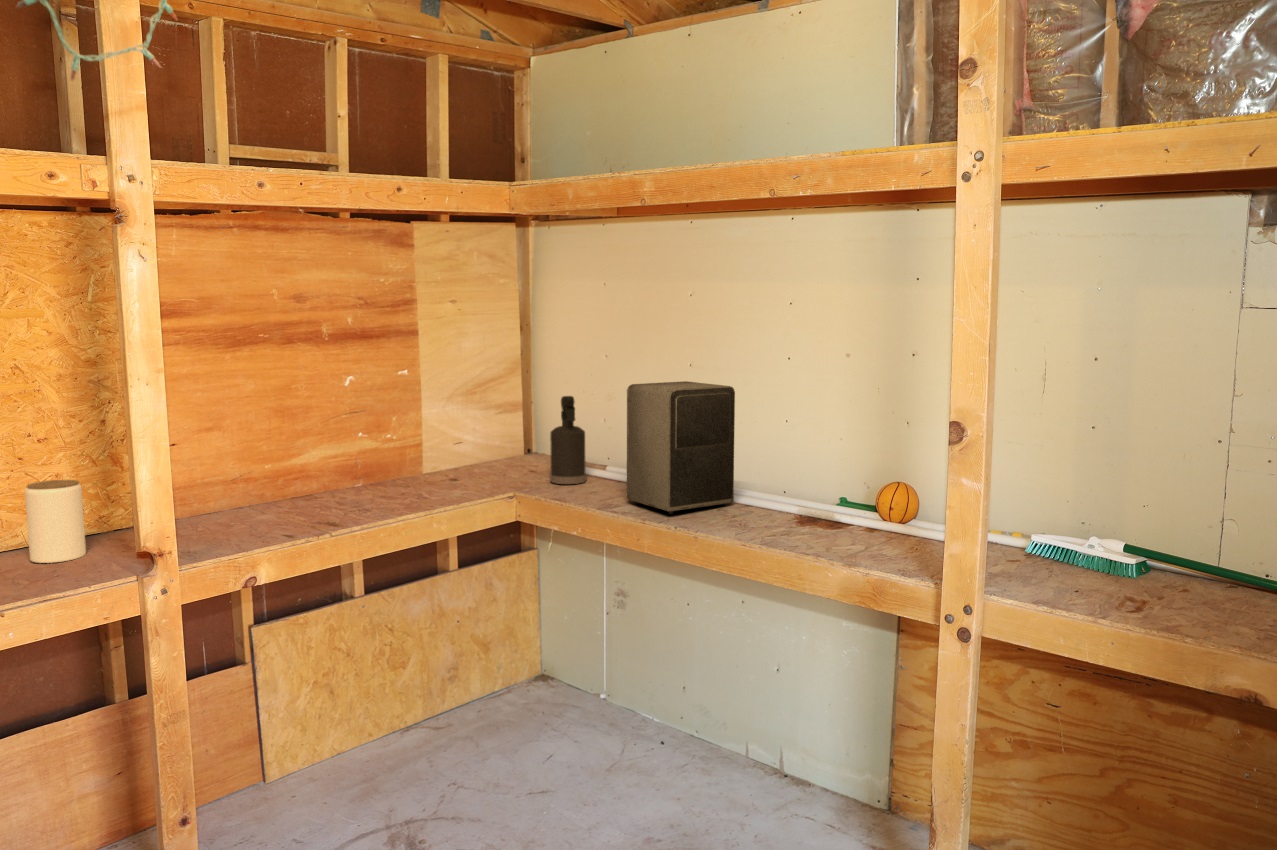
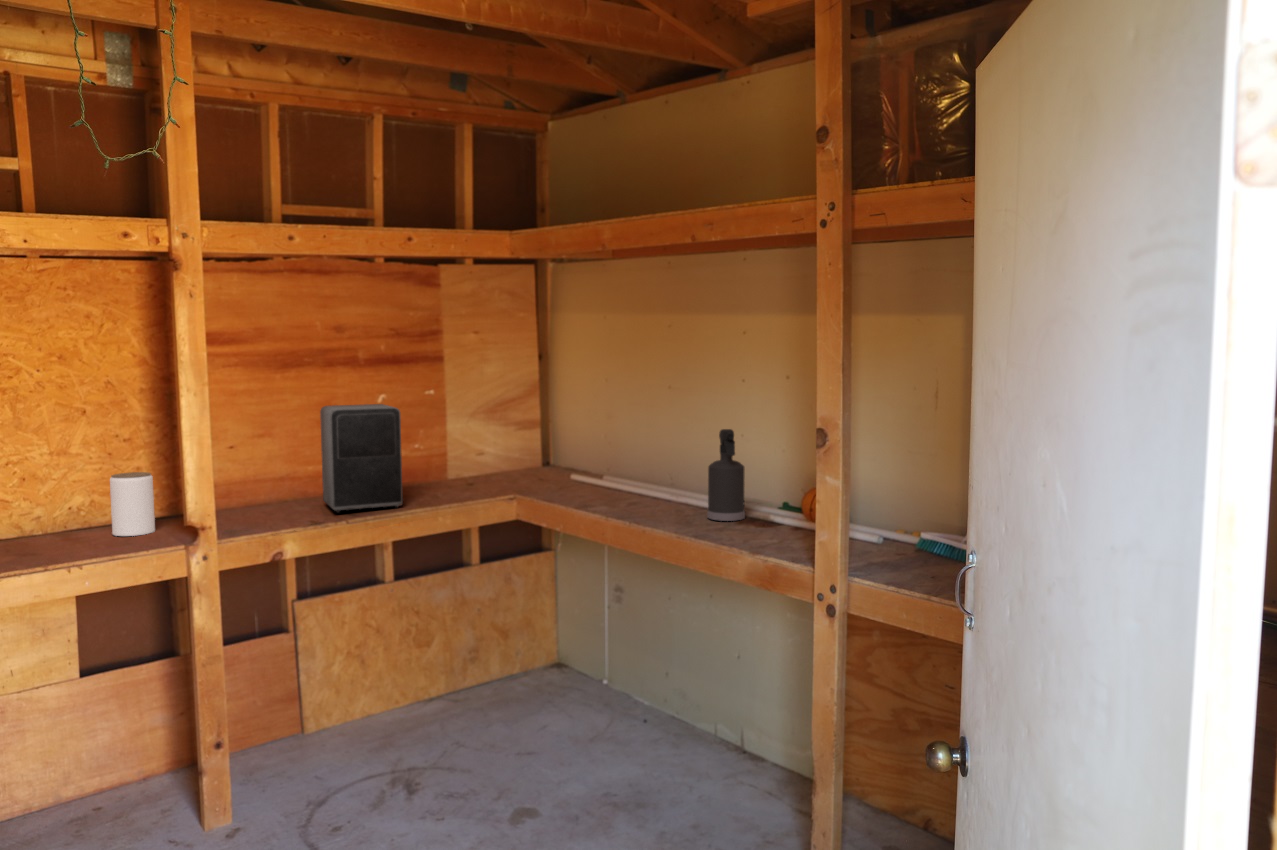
speaker: present [627,381,735,514] -> present [320,404,403,513]
spray bottle: present [550,396,586,484] -> present [707,429,745,521]

